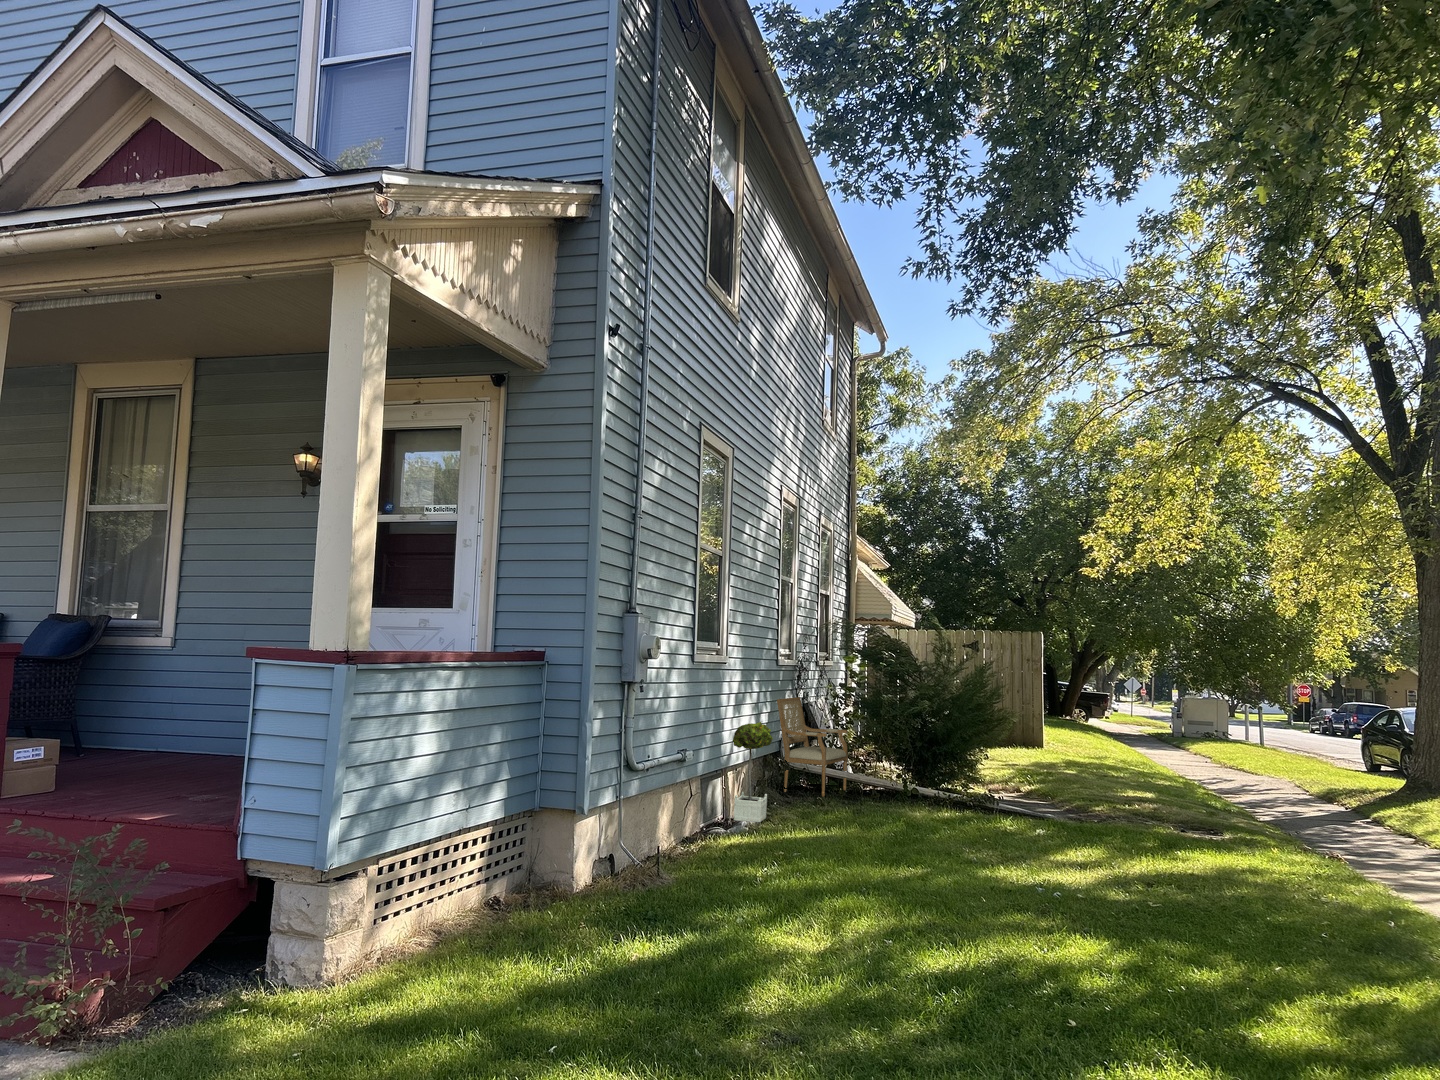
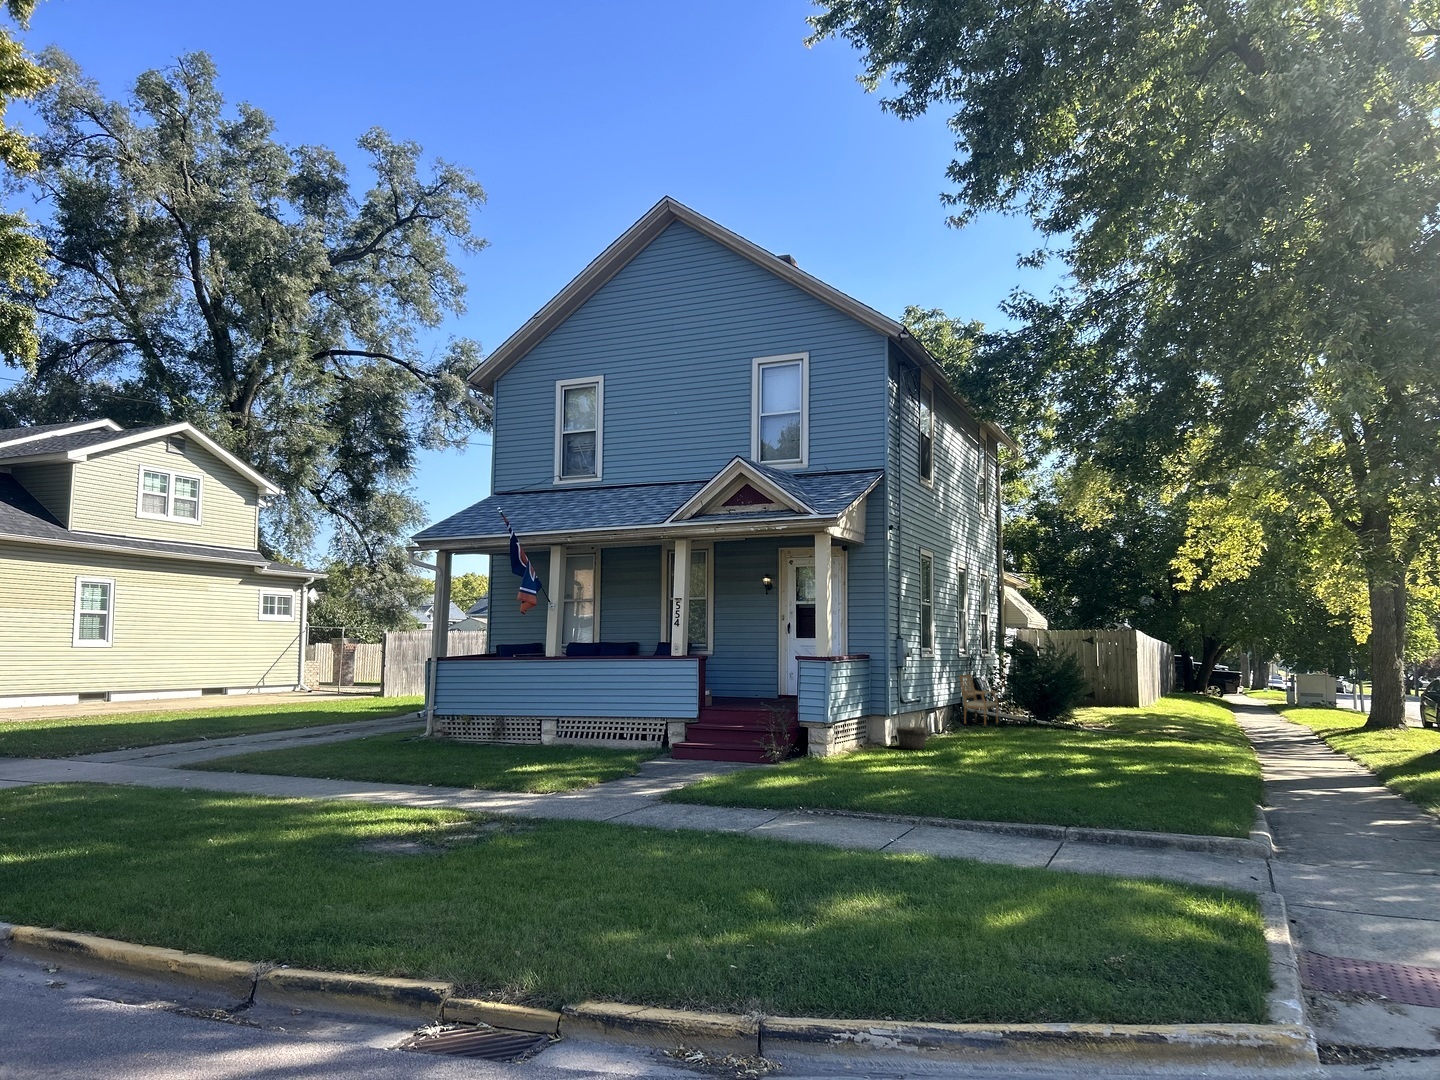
potted tree: present [733,722,773,822] -> none [939,685,958,733]
wooden bucket: none [609,818,690,897] -> present [896,724,928,749]

